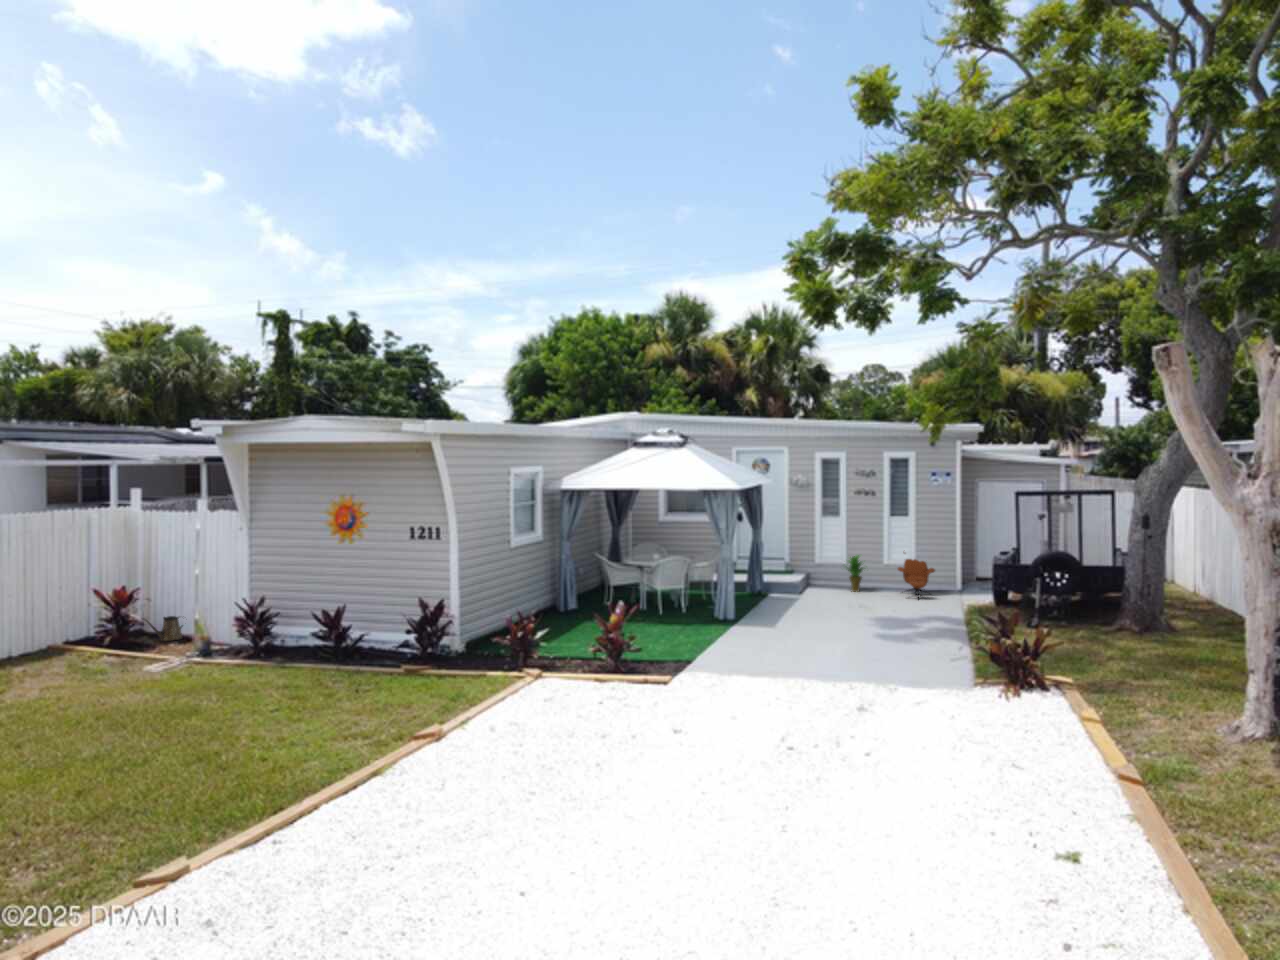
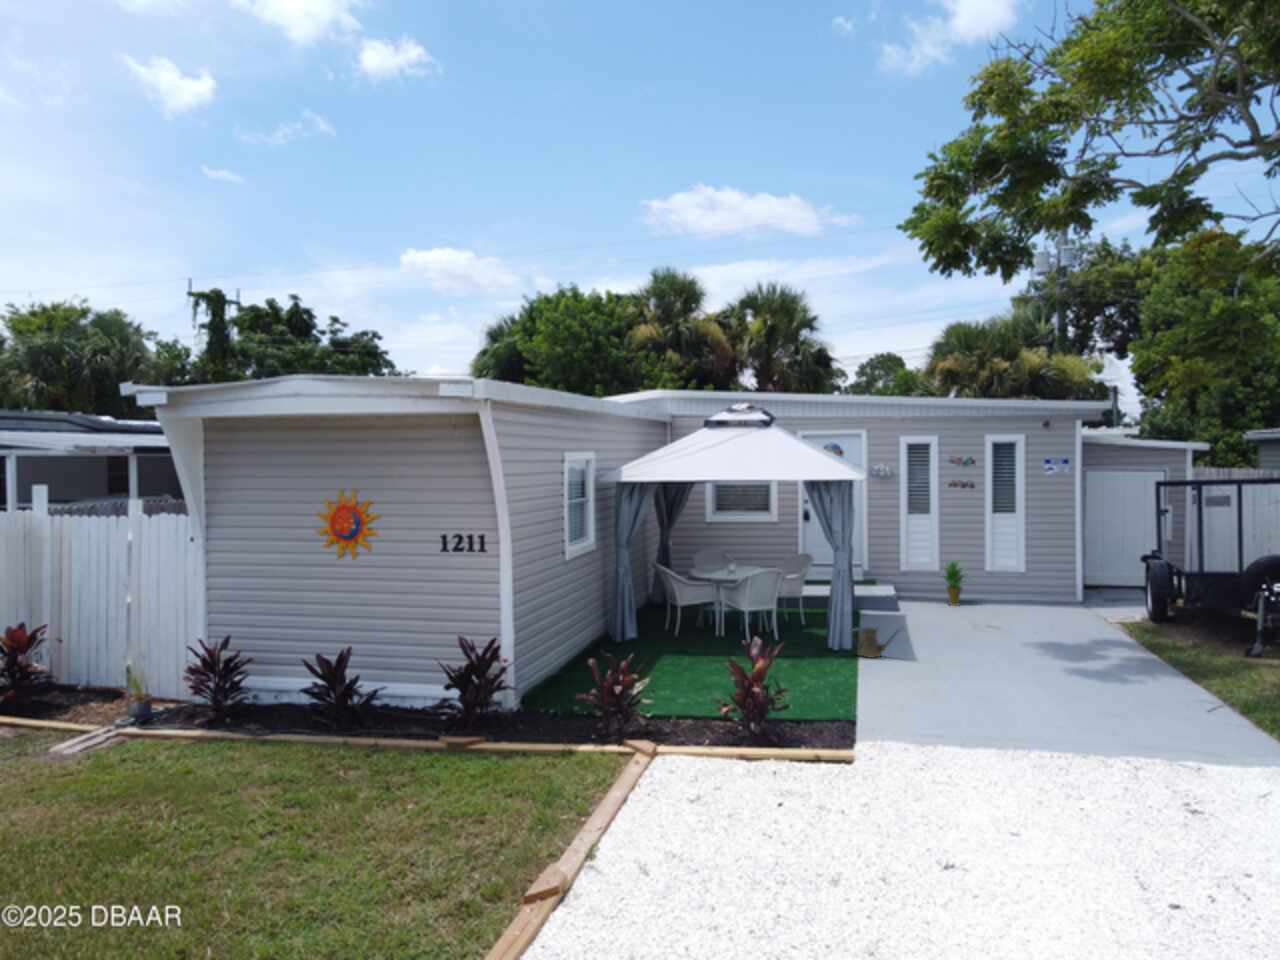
lounge chair: present [898,559,935,598] -> none [1005,552,1054,616]
watering can: present [144,616,183,641] -> present [853,628,896,658]

